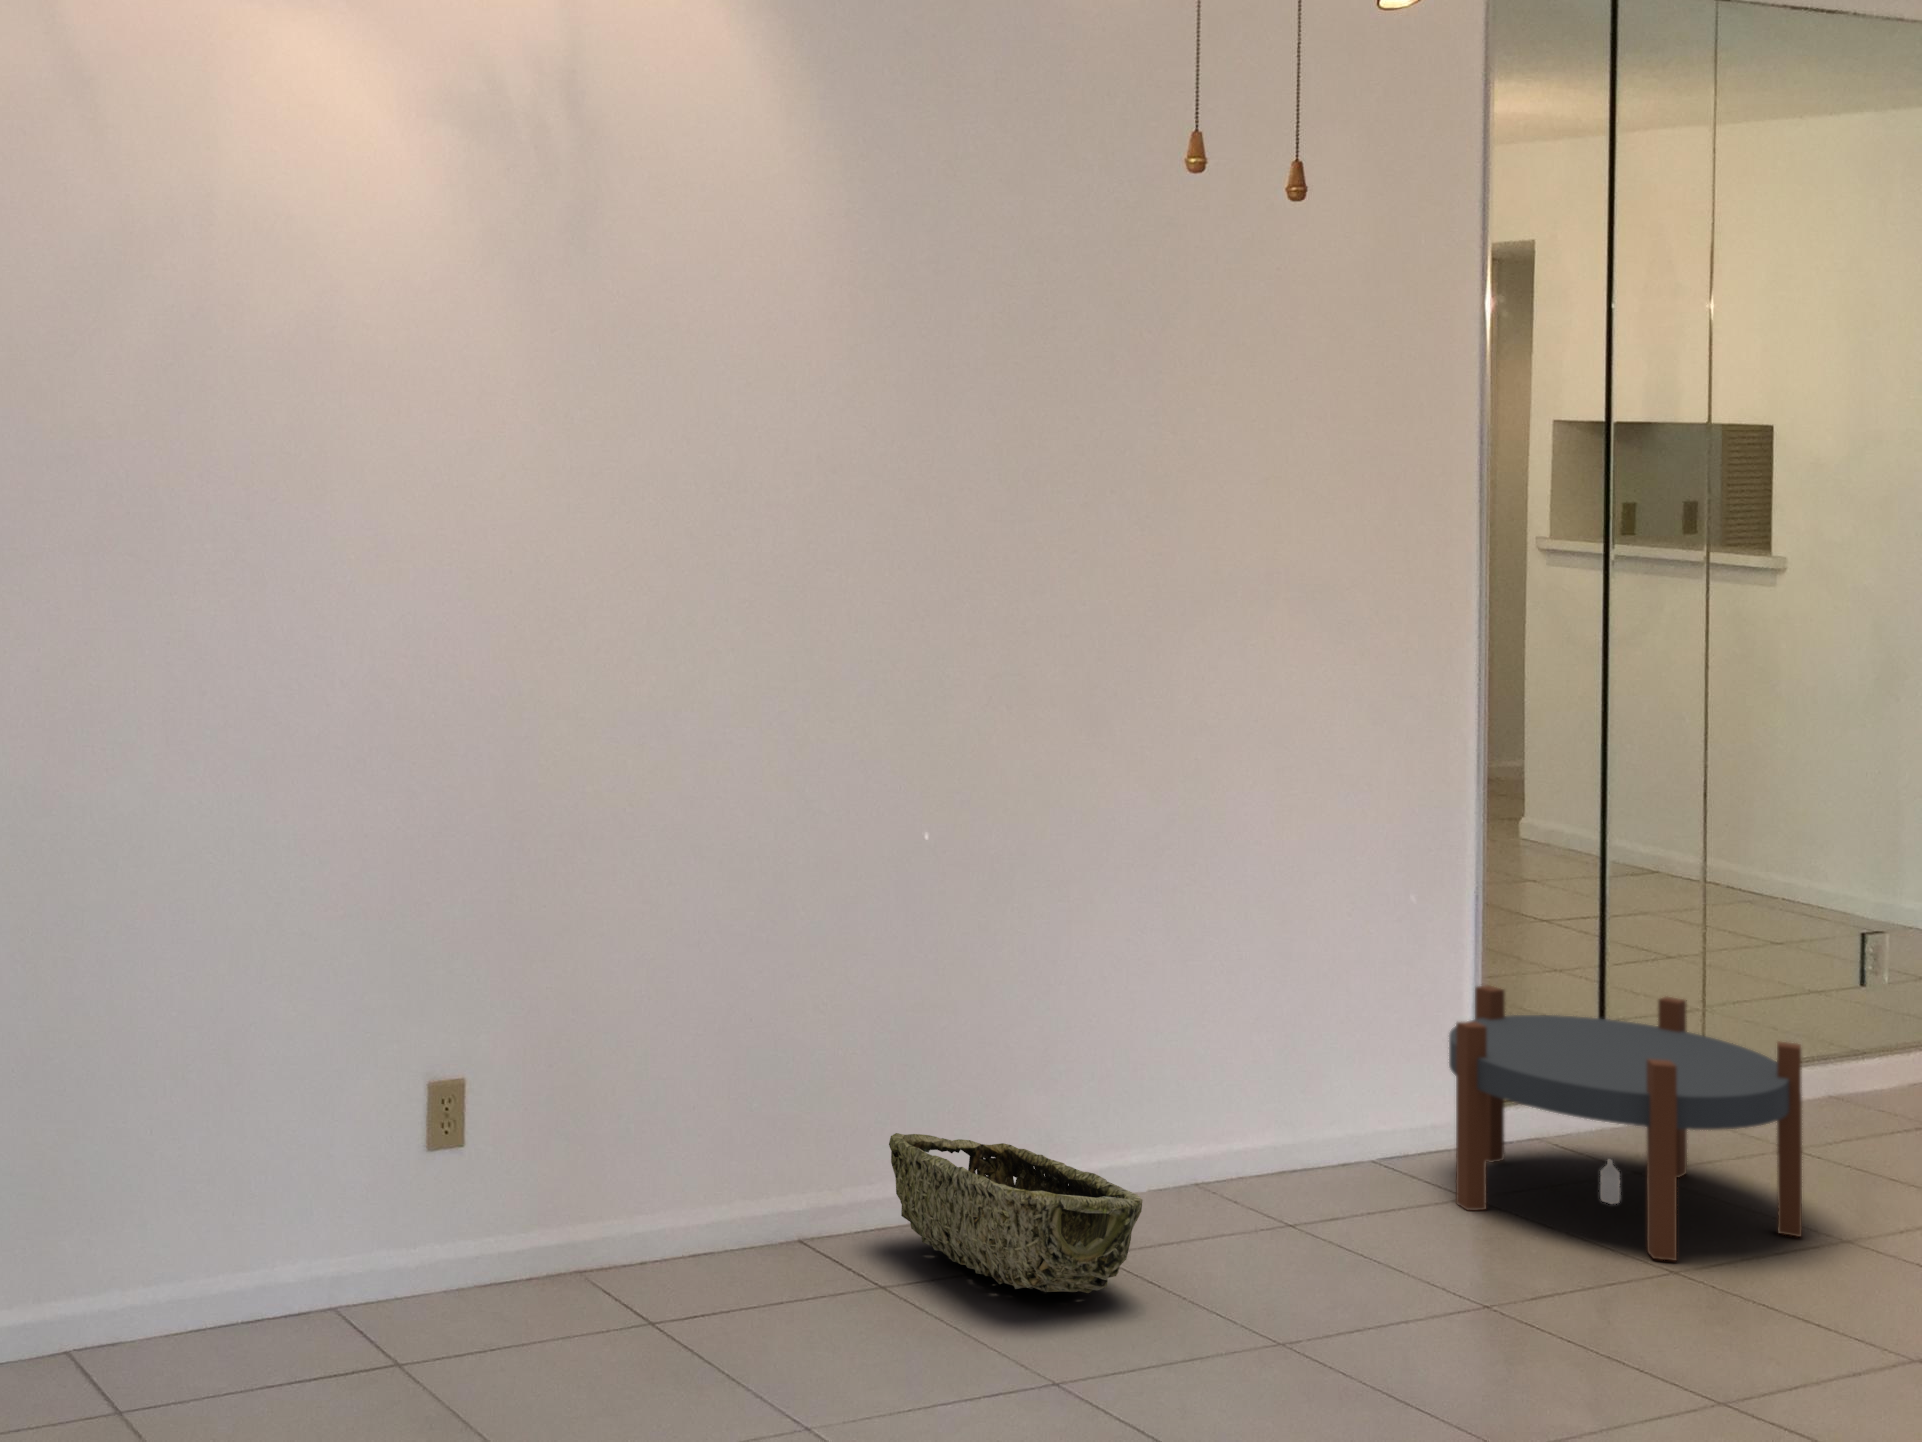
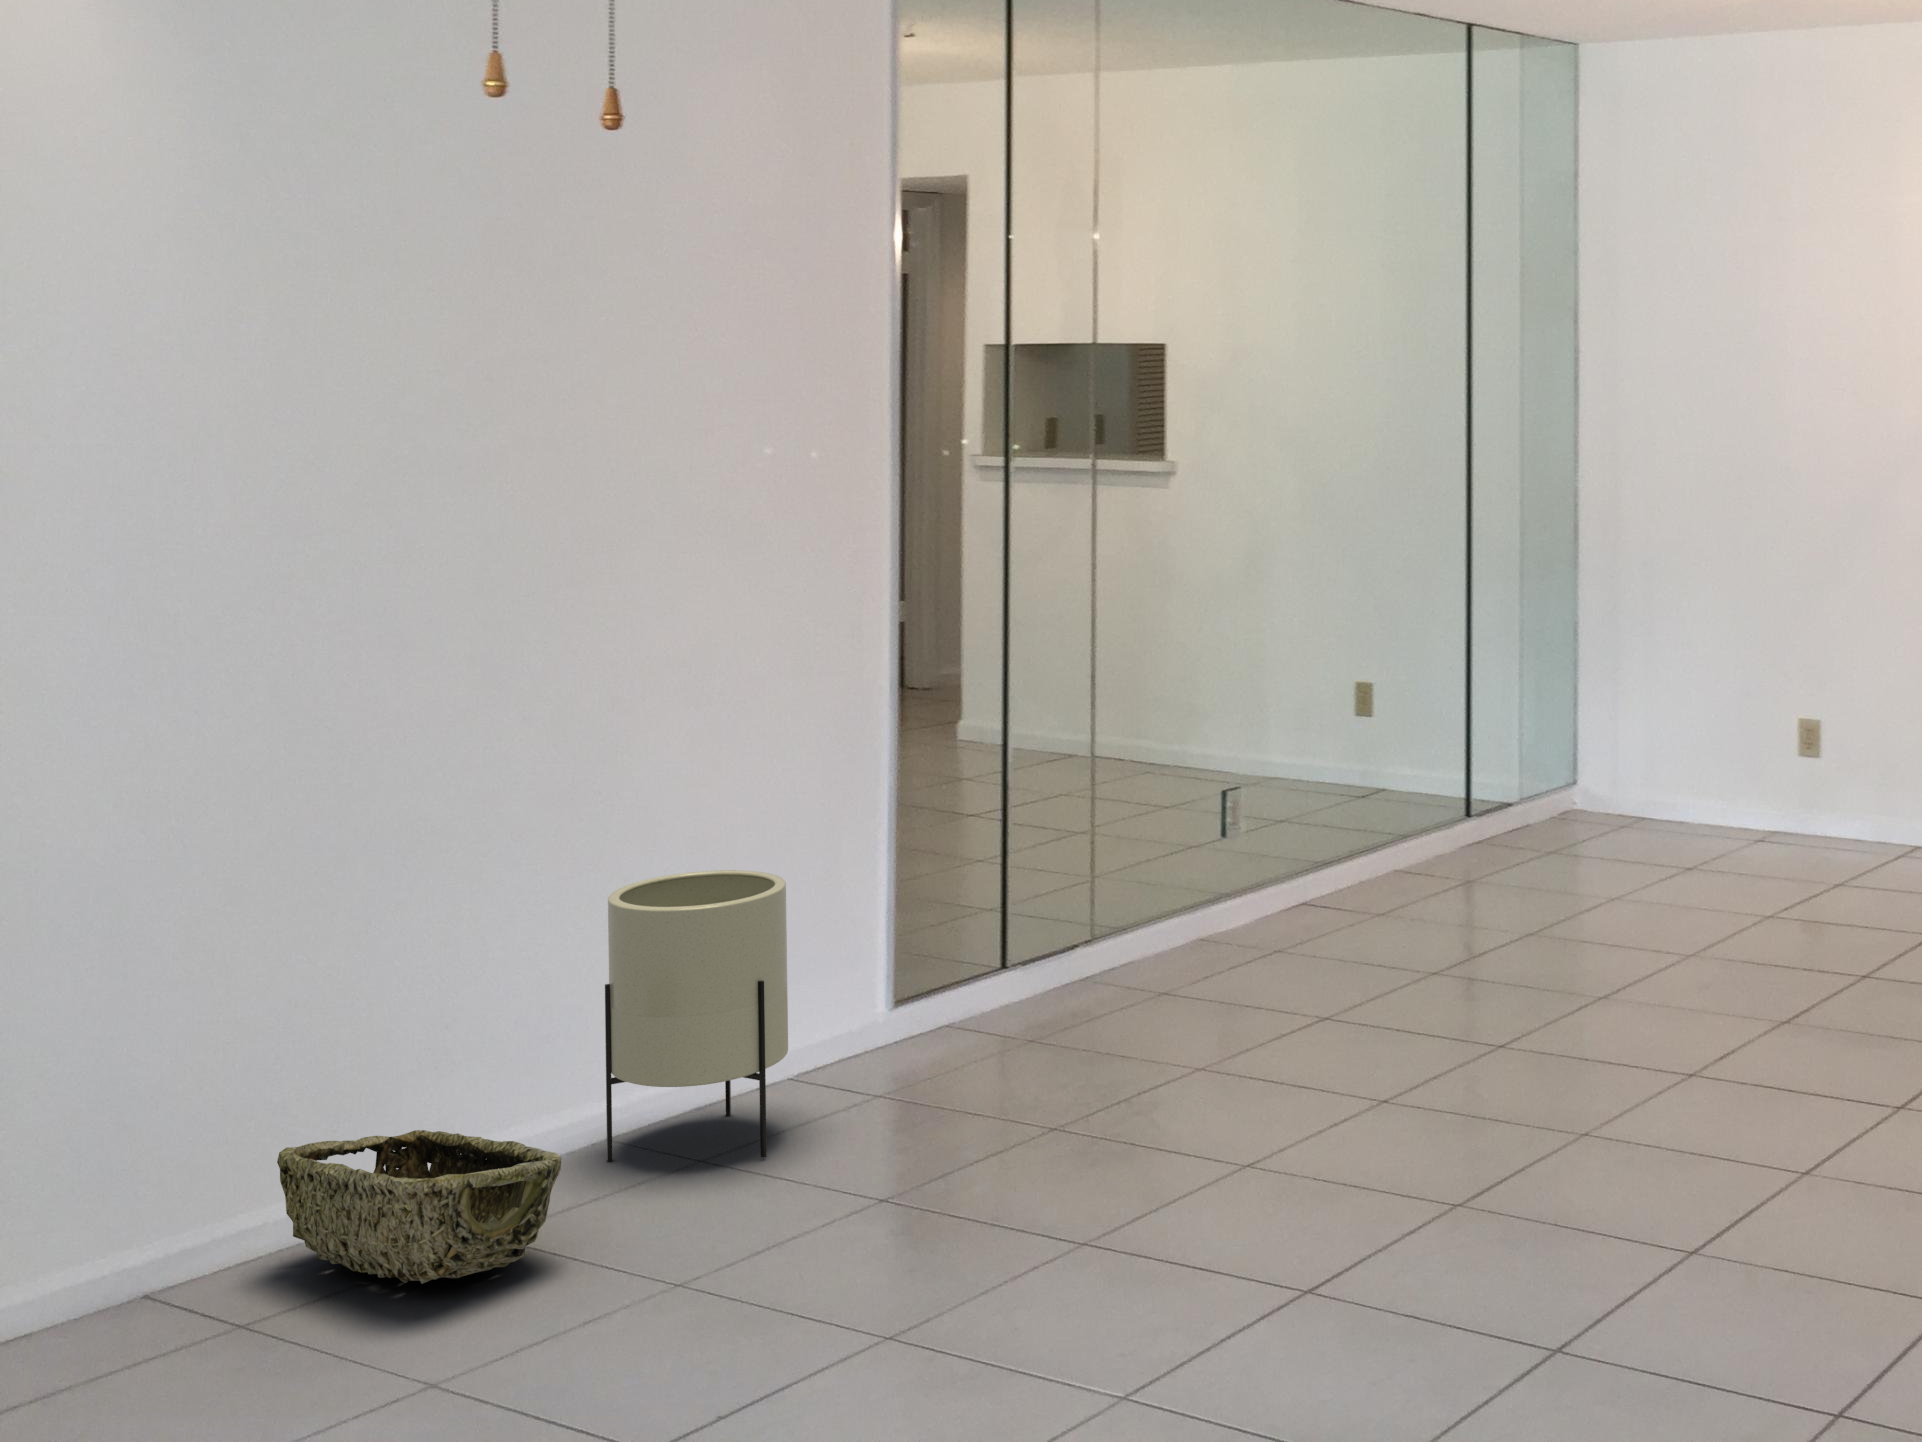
planter: none [1174,943,1360,1250] -> present [605,870,788,1161]
side table: present [1449,985,1802,1260] -> none [877,856,1170,1096]

